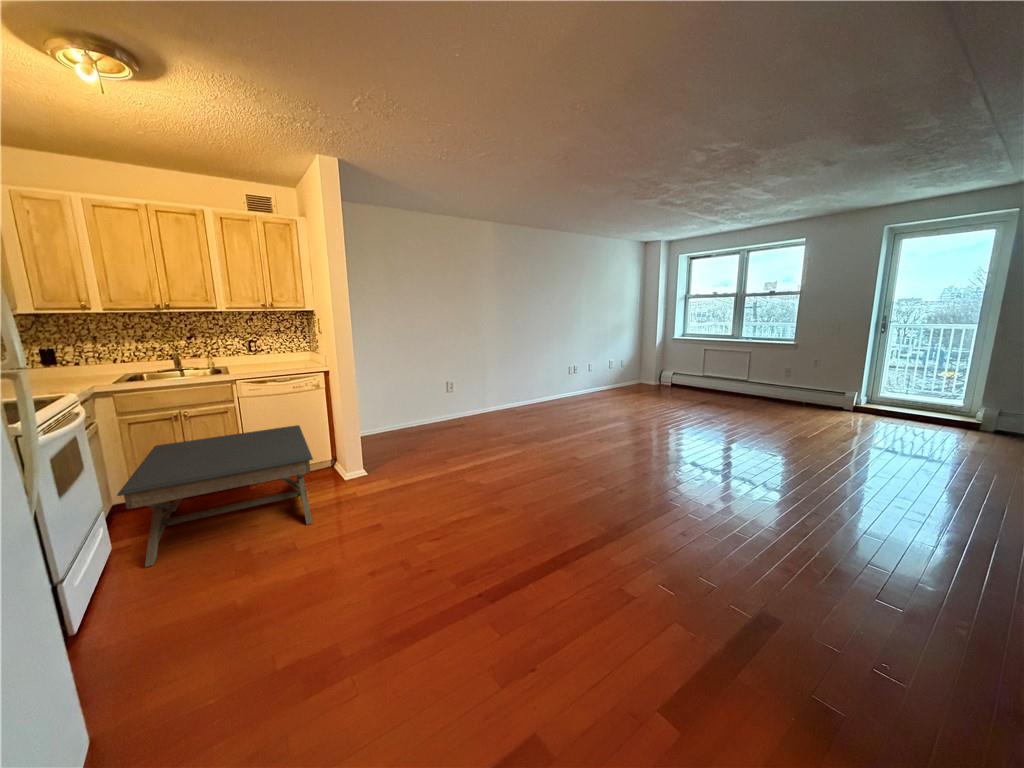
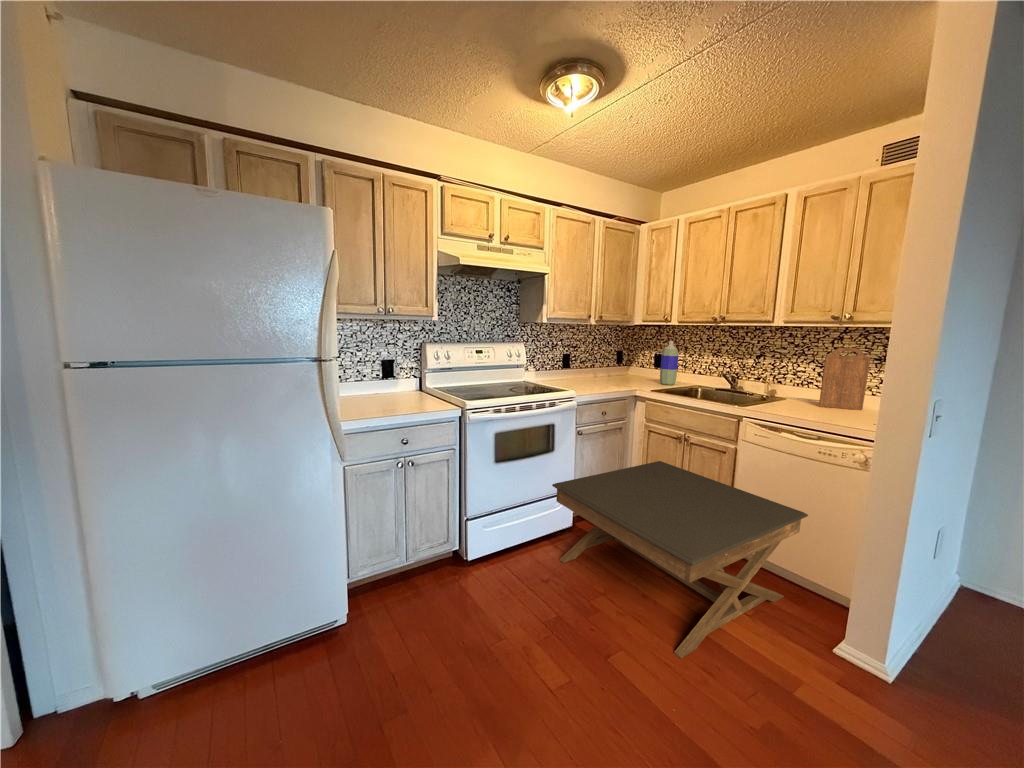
cutting board: none [252,325,279,365] -> present [819,348,870,410]
bottle: none [65,332,96,381] -> present [660,341,678,385]

